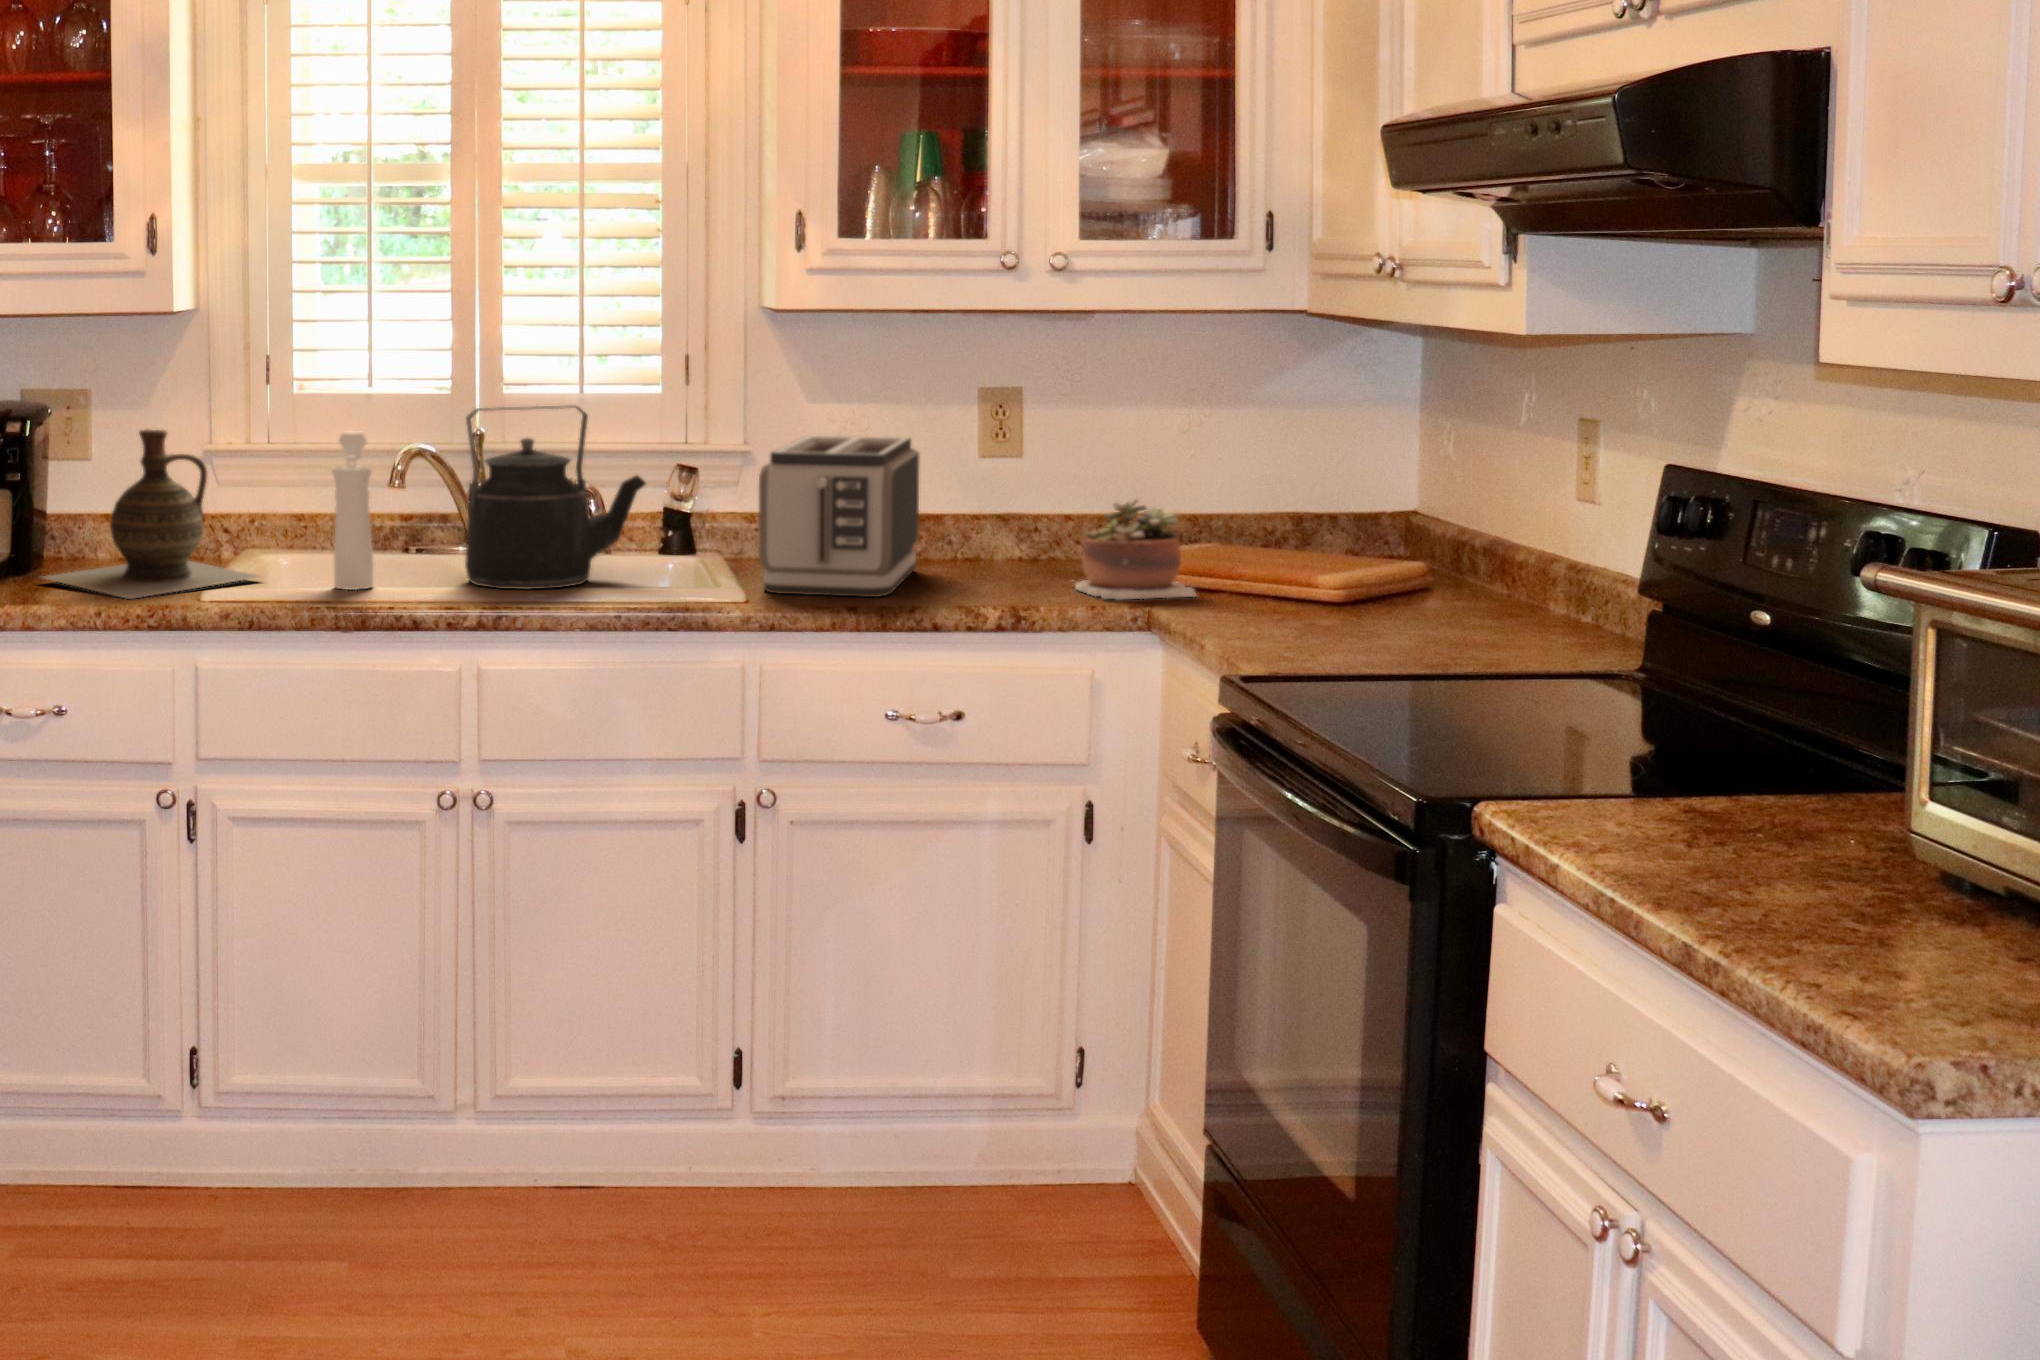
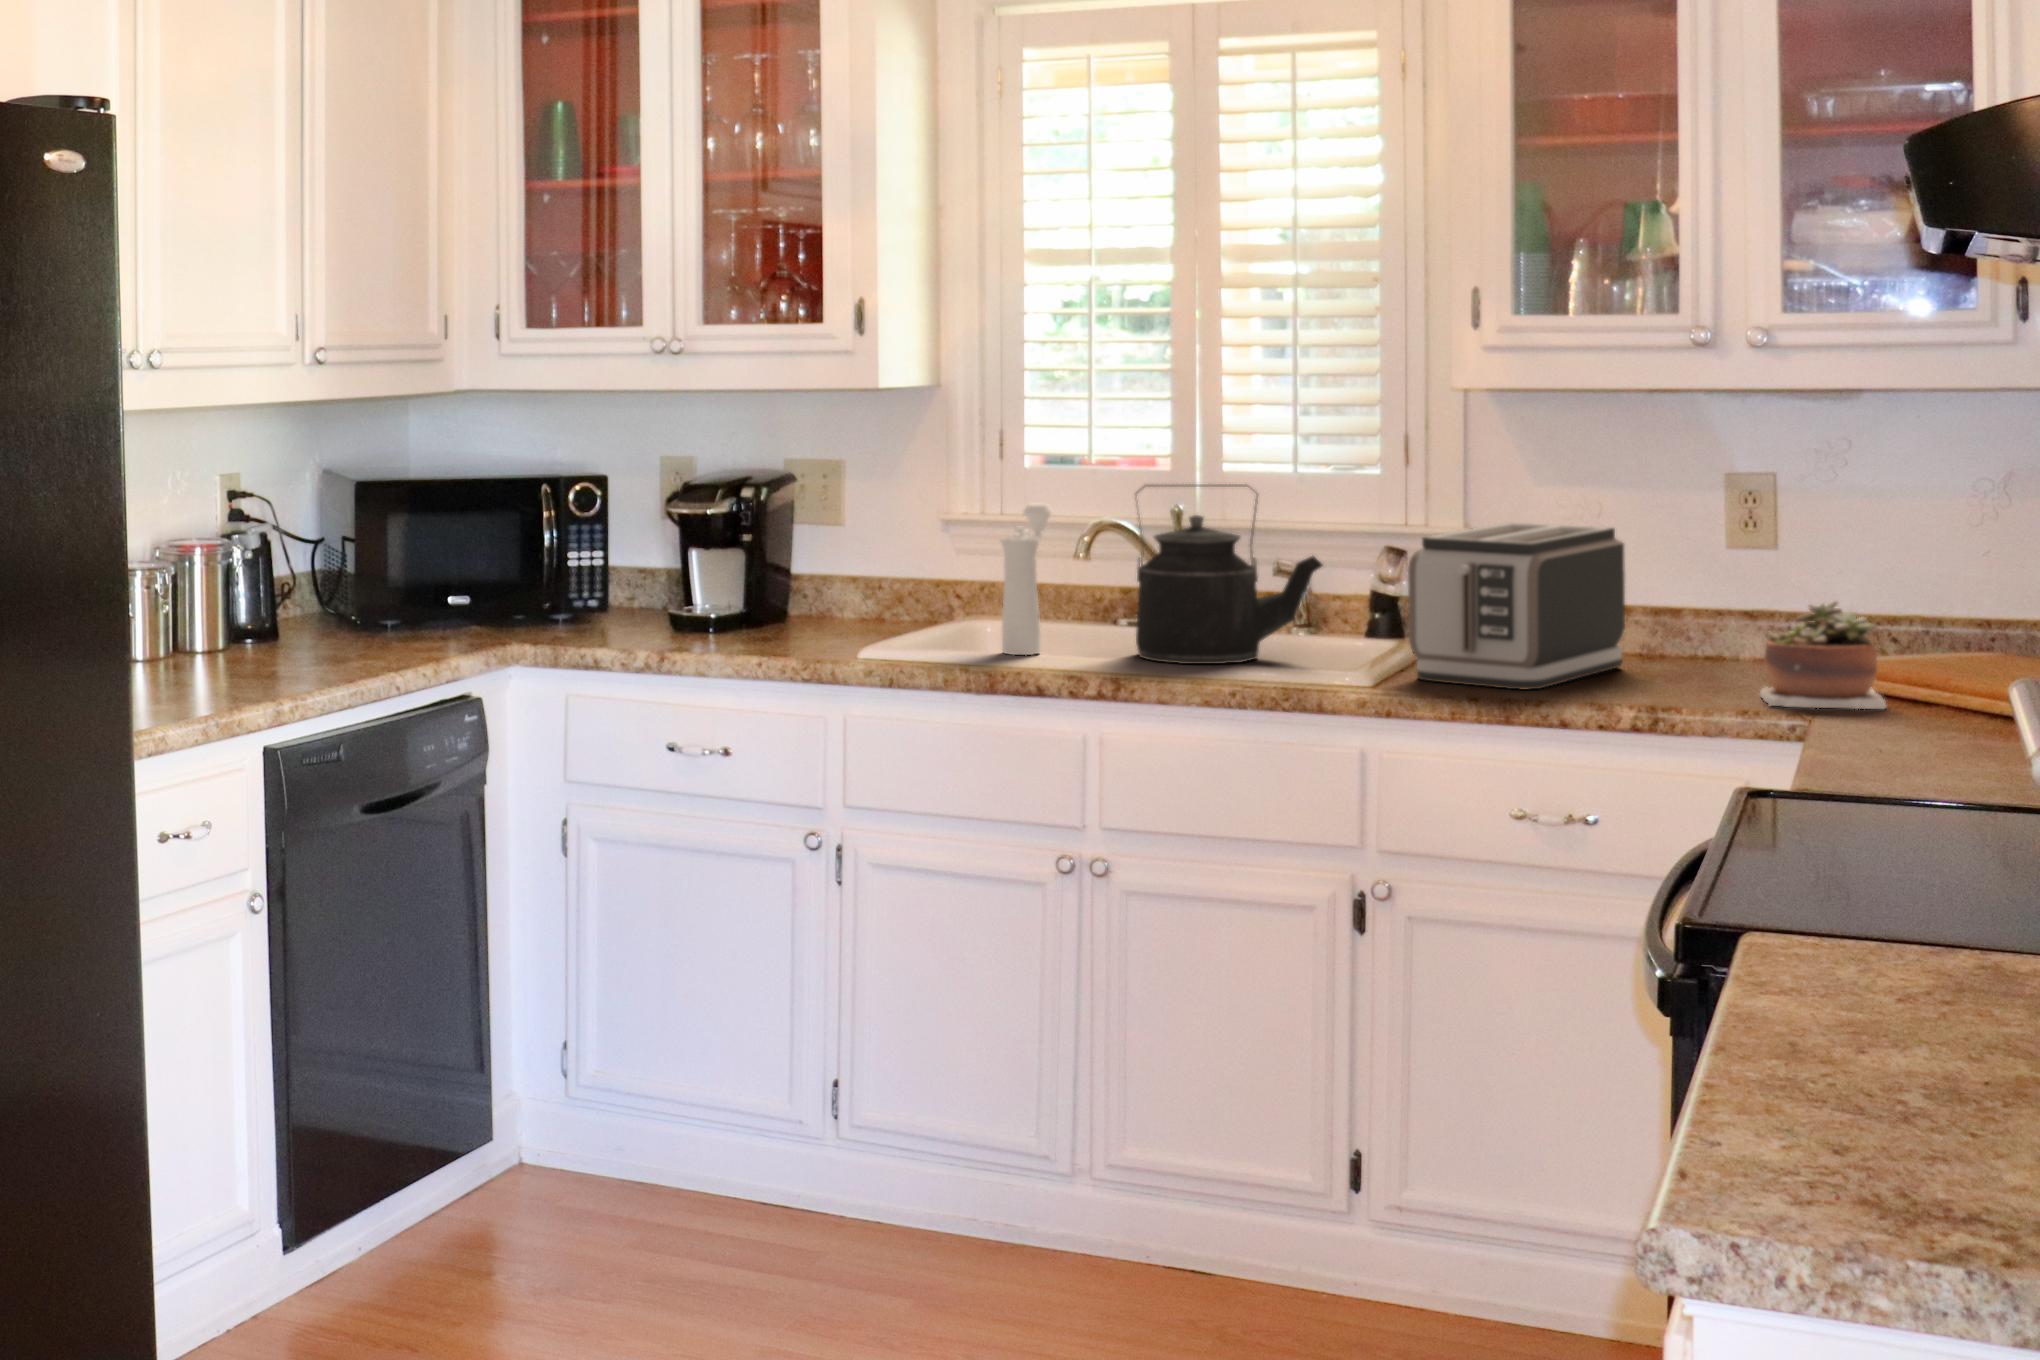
ceramic jug: present [43,430,259,599] -> none [746,496,949,652]

